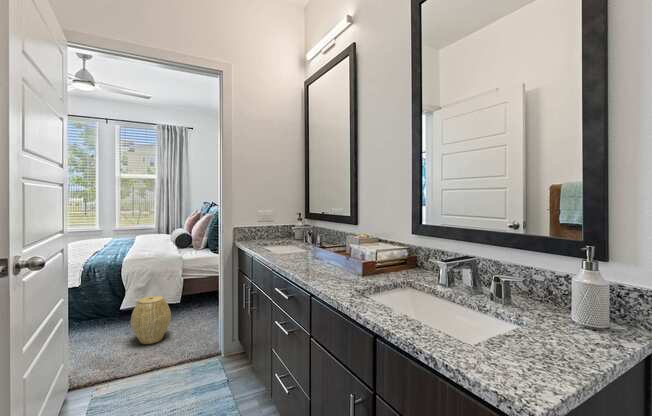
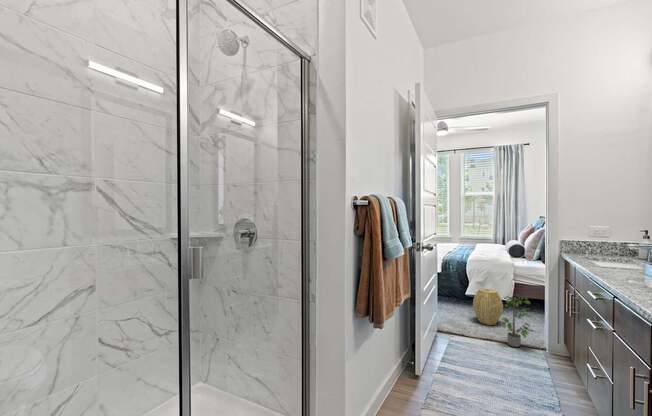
potted plant: none [170,298,212,366] -> present [501,296,534,347]

